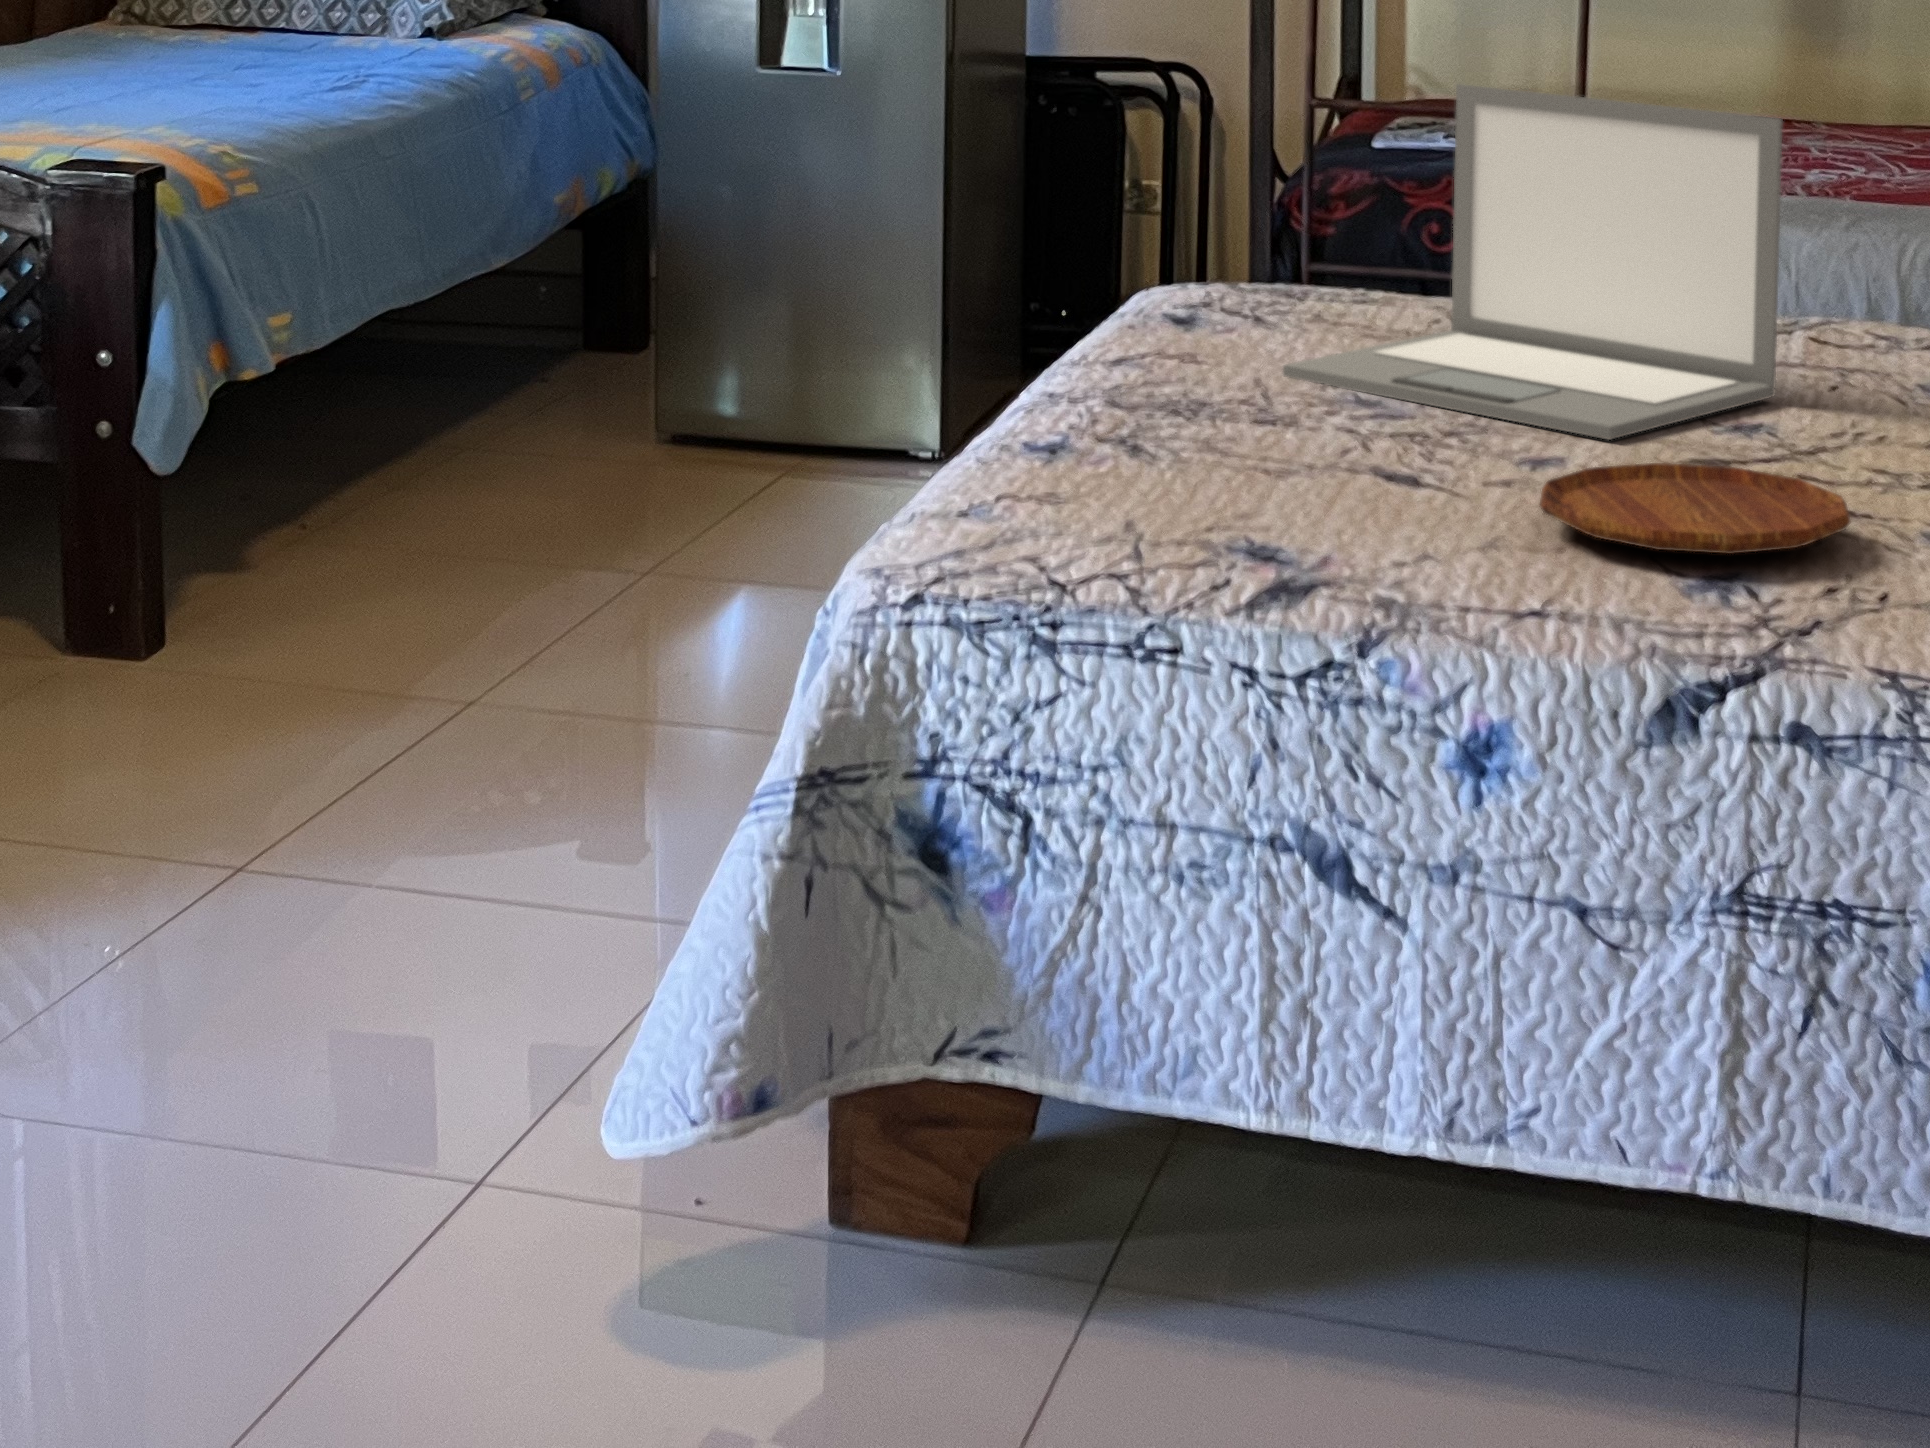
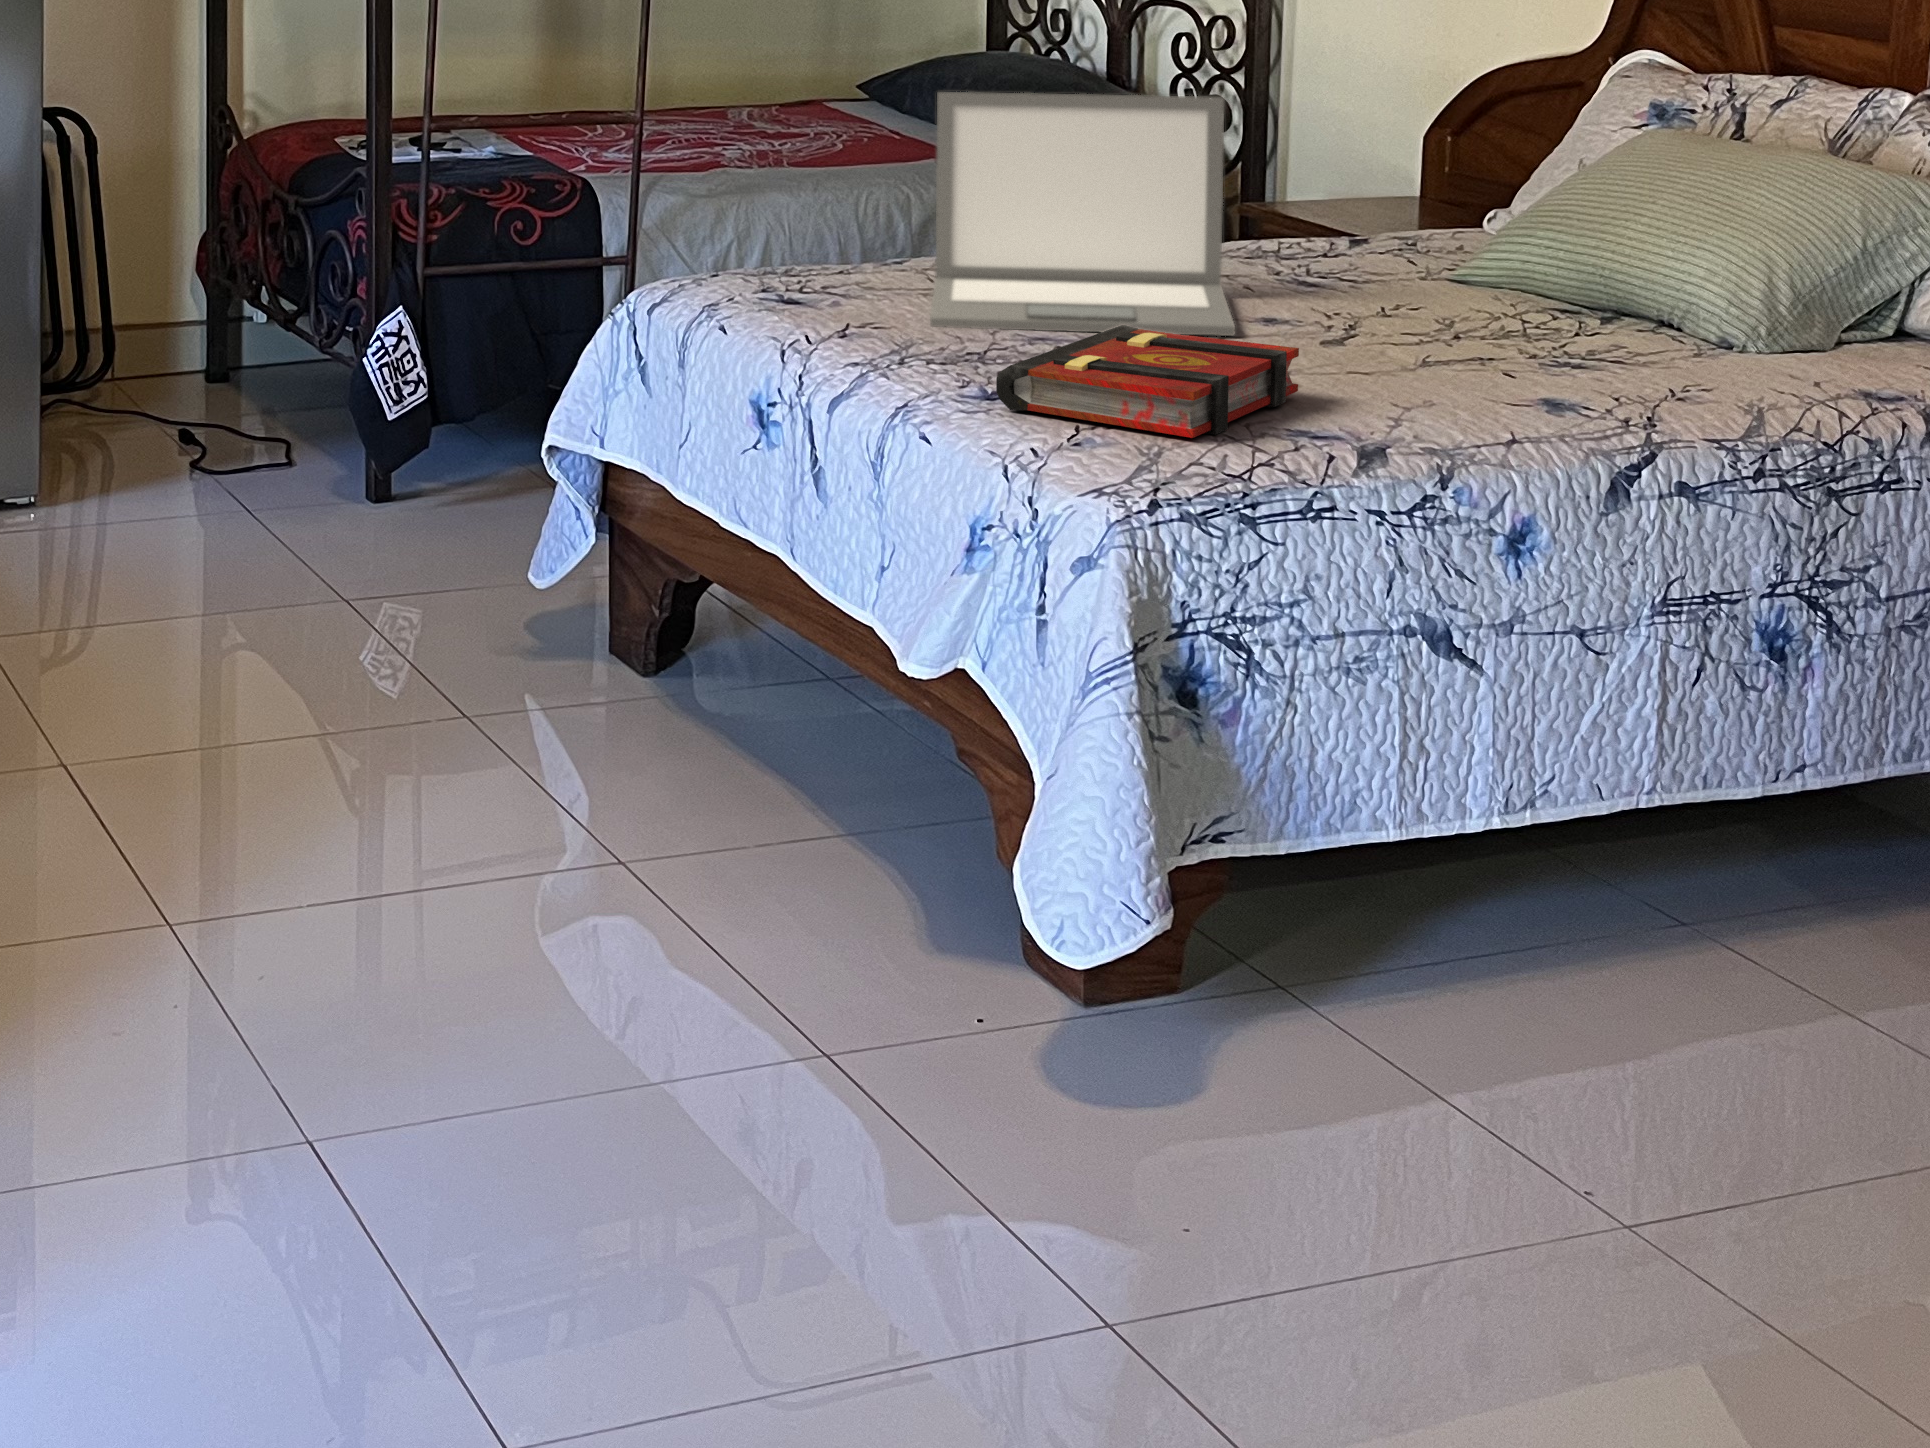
book: none [1007,386,1415,526] -> present [996,325,1299,438]
tray: present [1540,463,1850,554] -> none [1349,338,1568,395]

